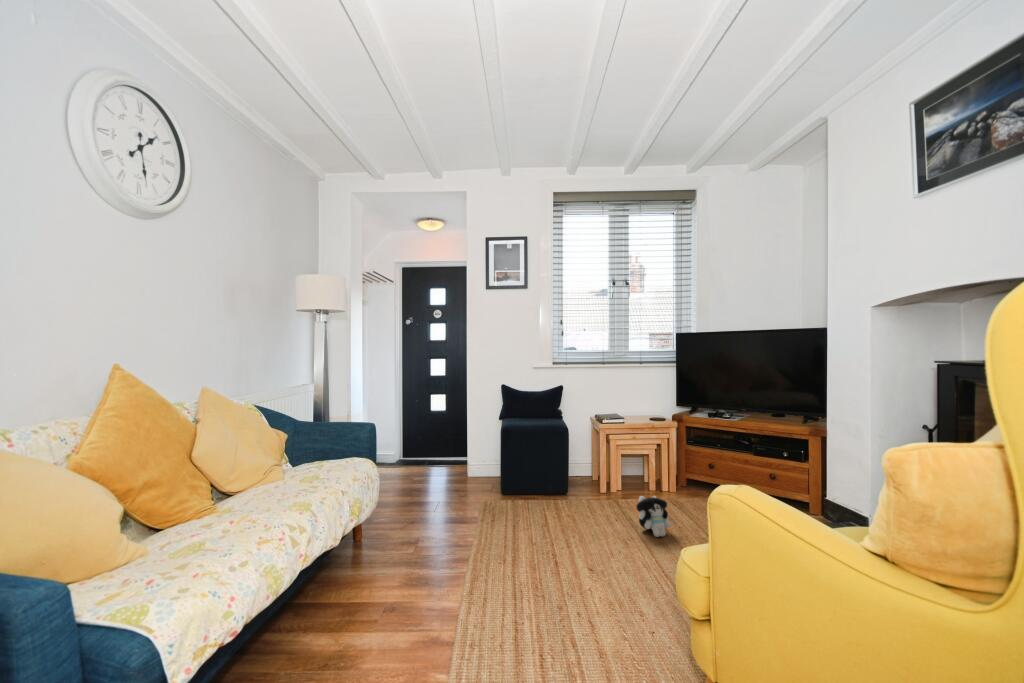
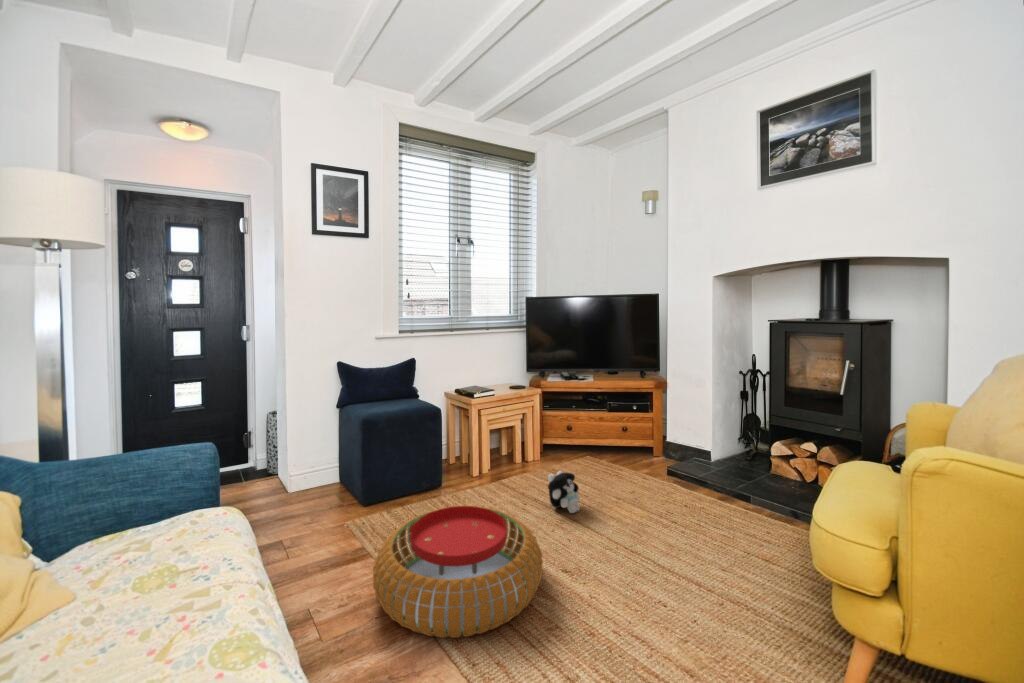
pouf: none [458,496,583,584] -> present [373,506,543,638]

